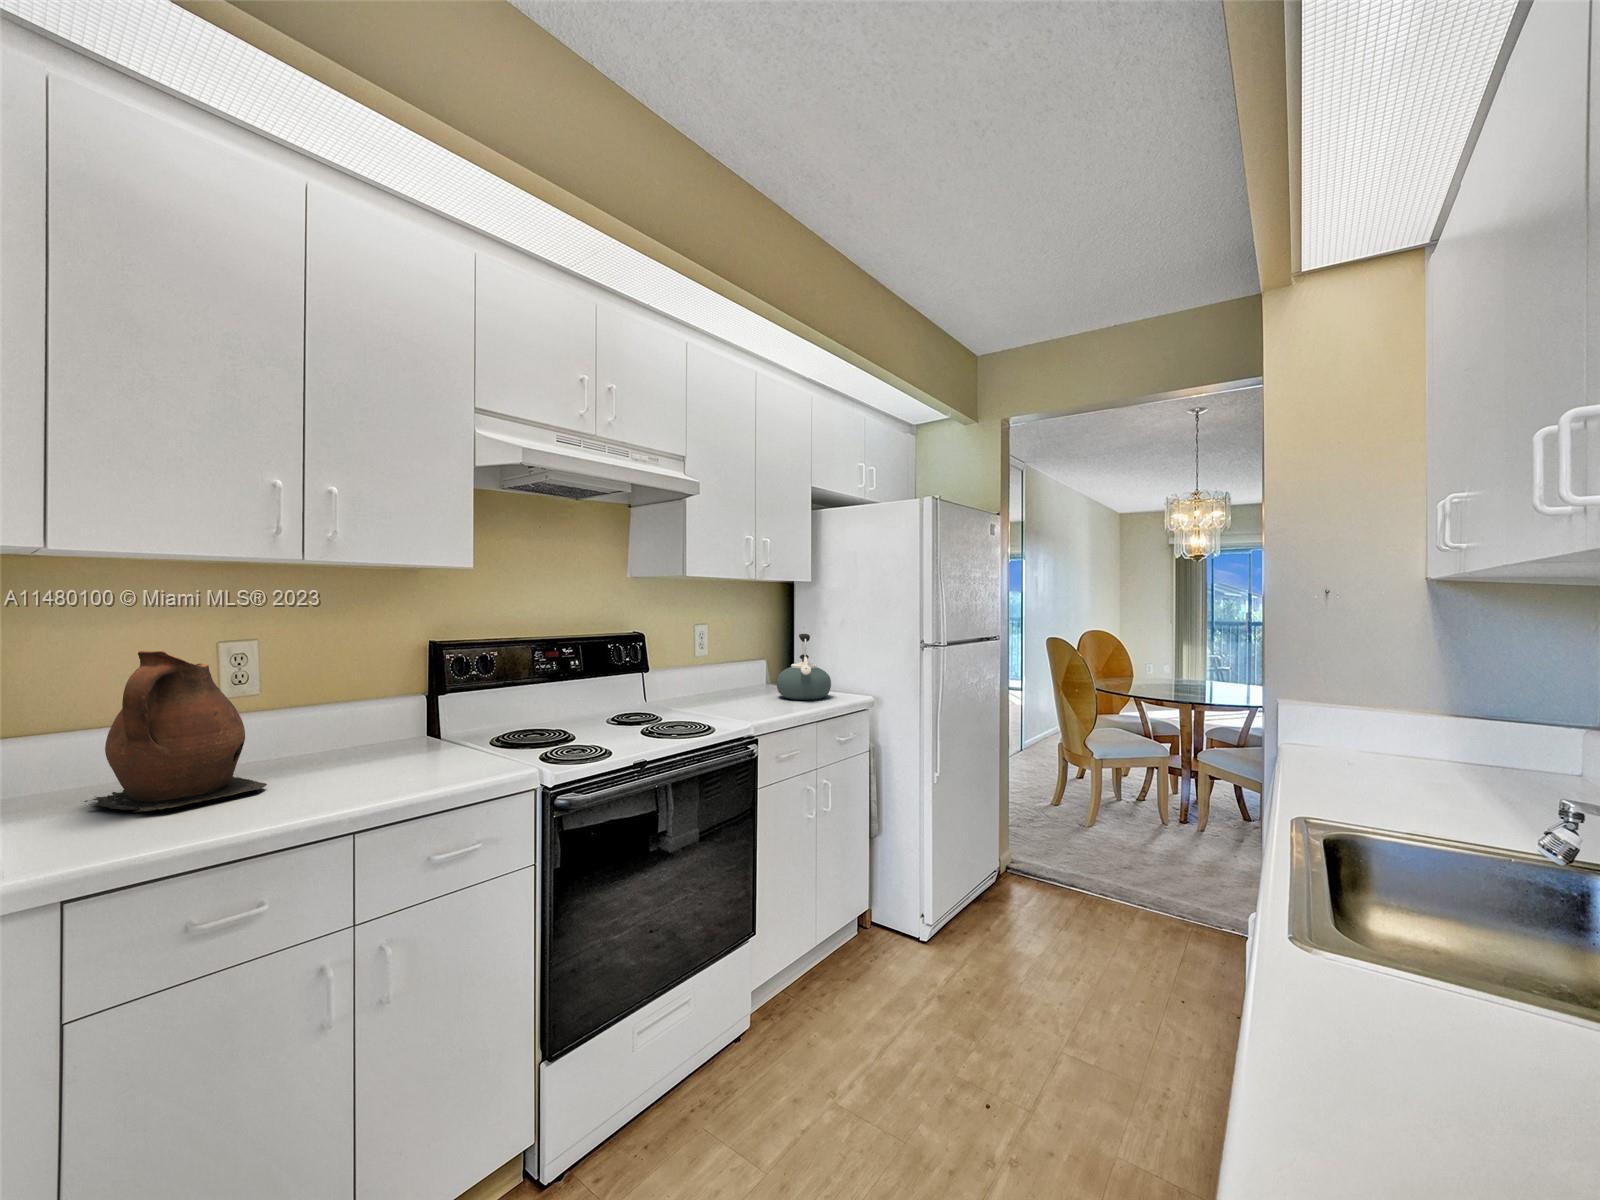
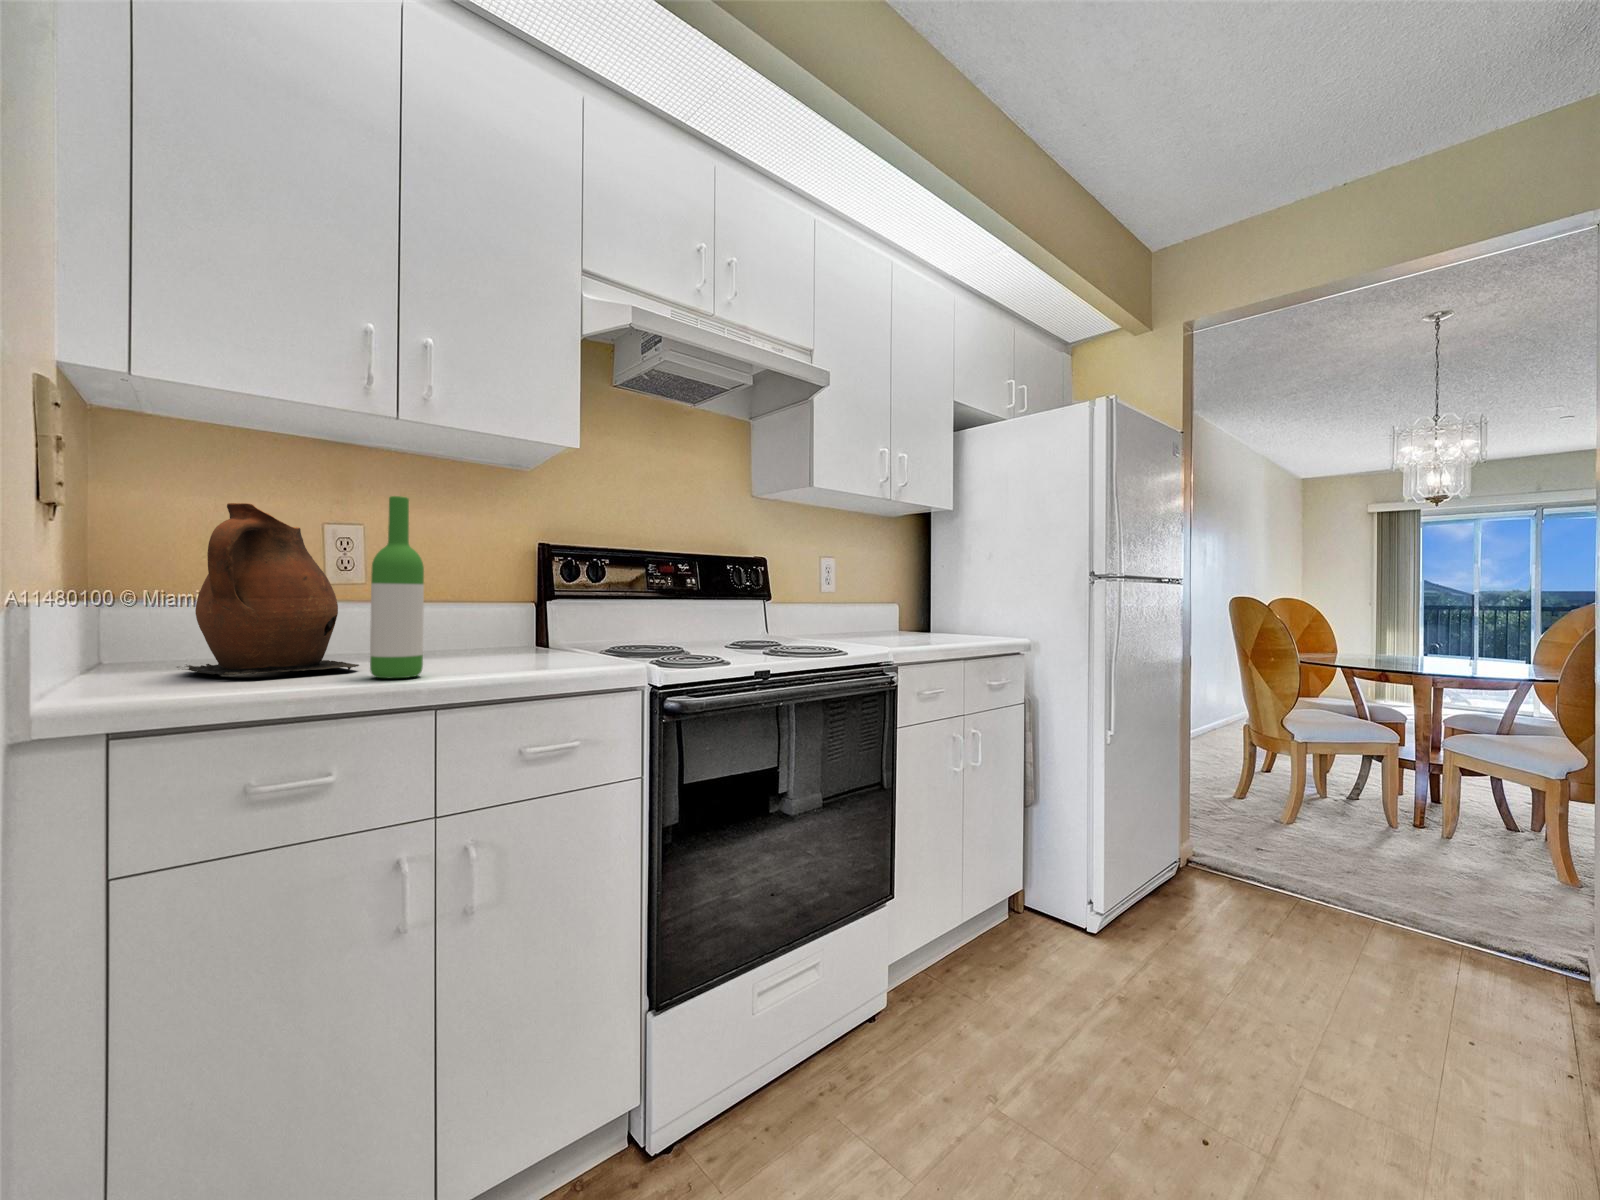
kettle: present [777,634,831,700] -> none [915,565,979,640]
wine bottle: none [282,640,332,802] -> present [370,496,424,678]

